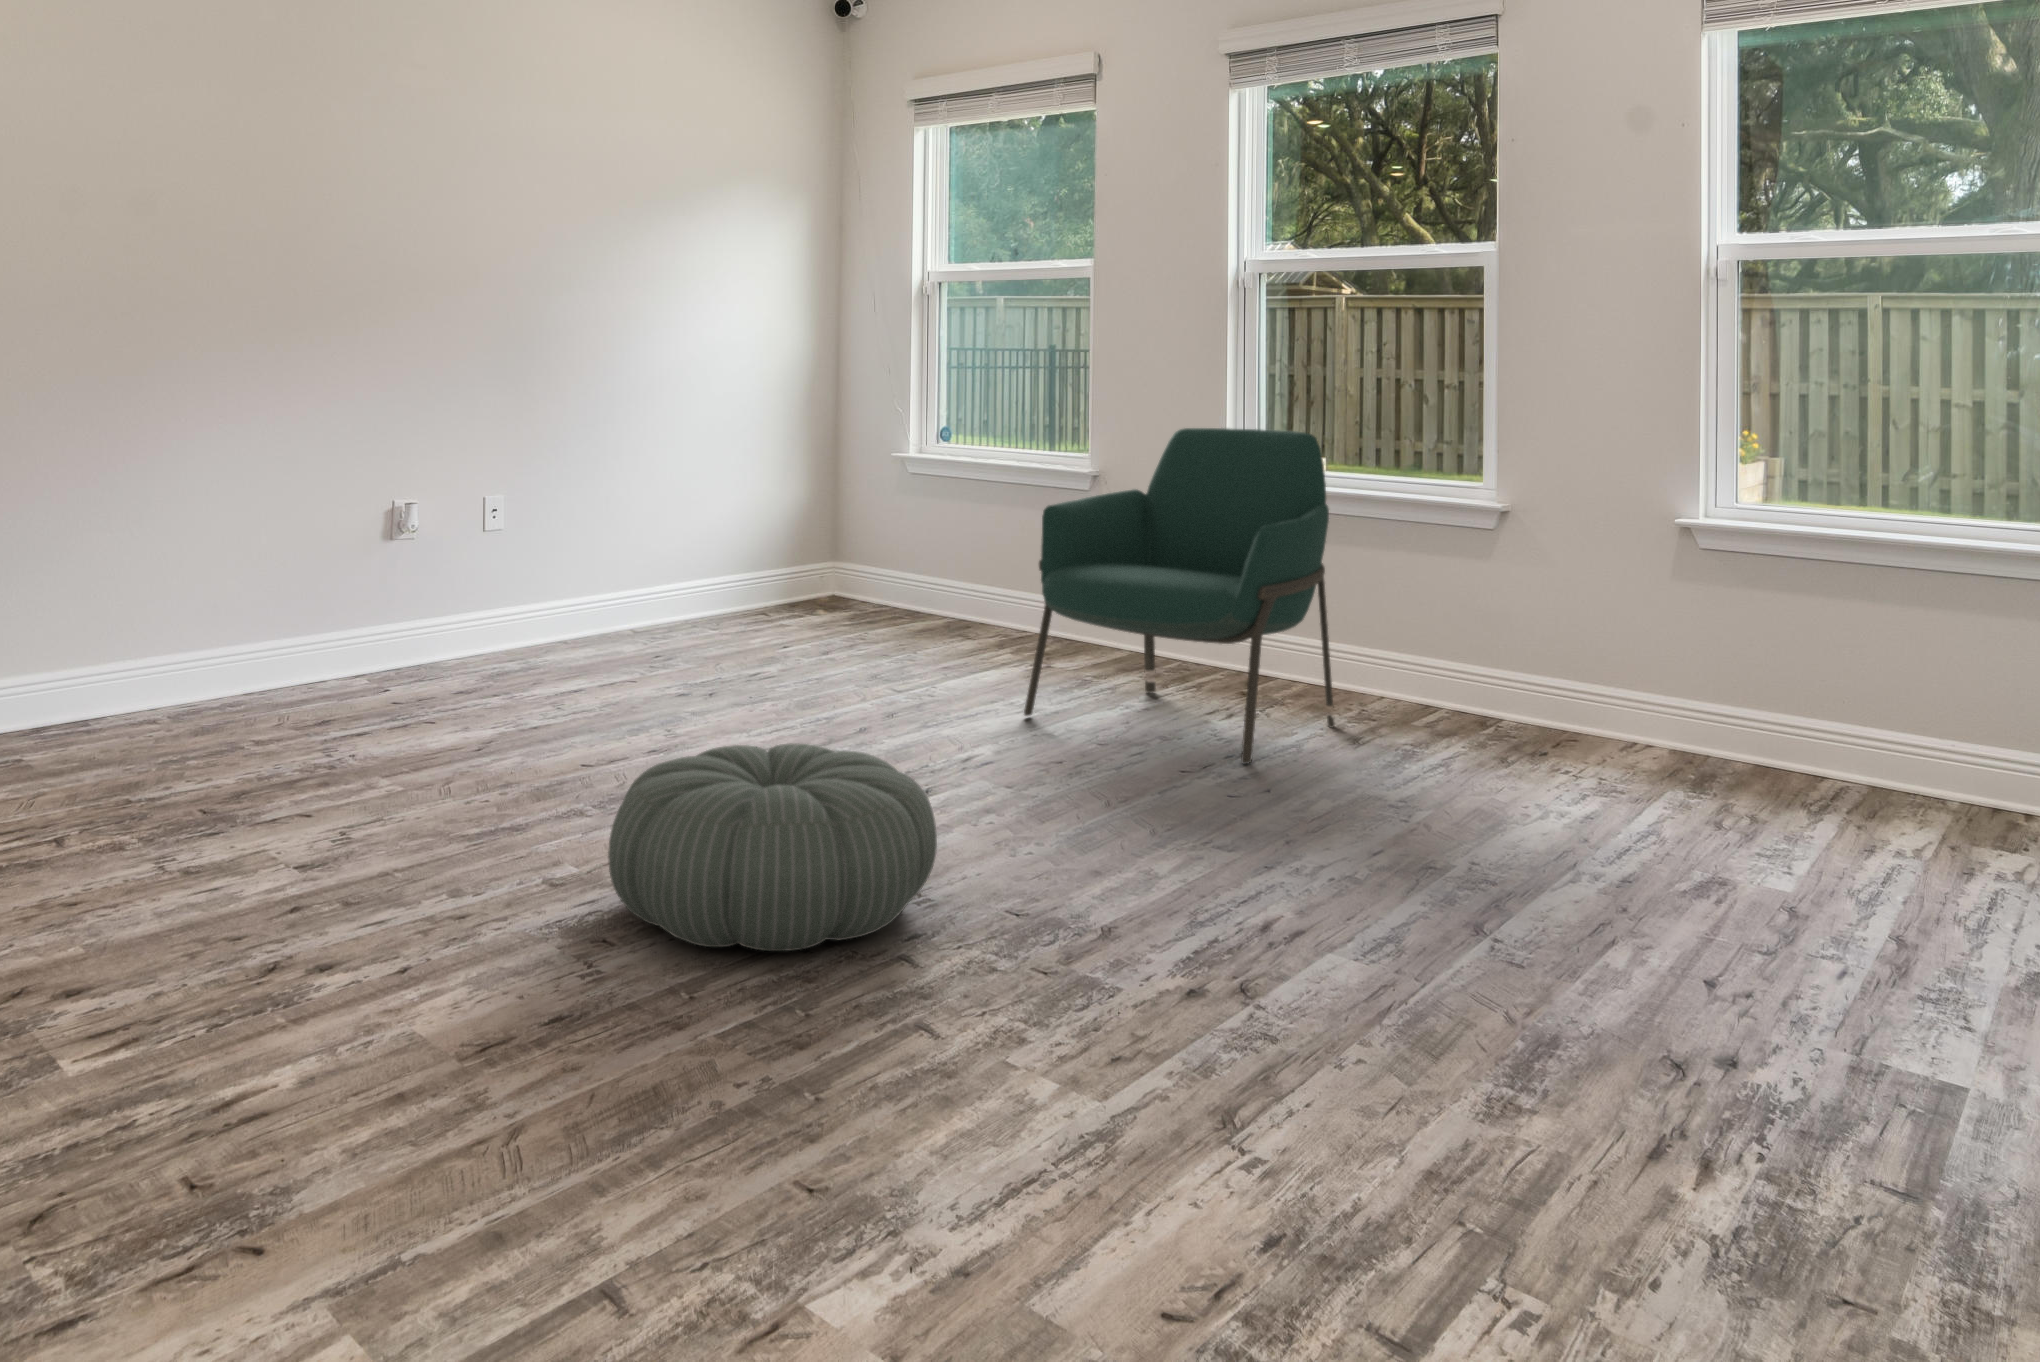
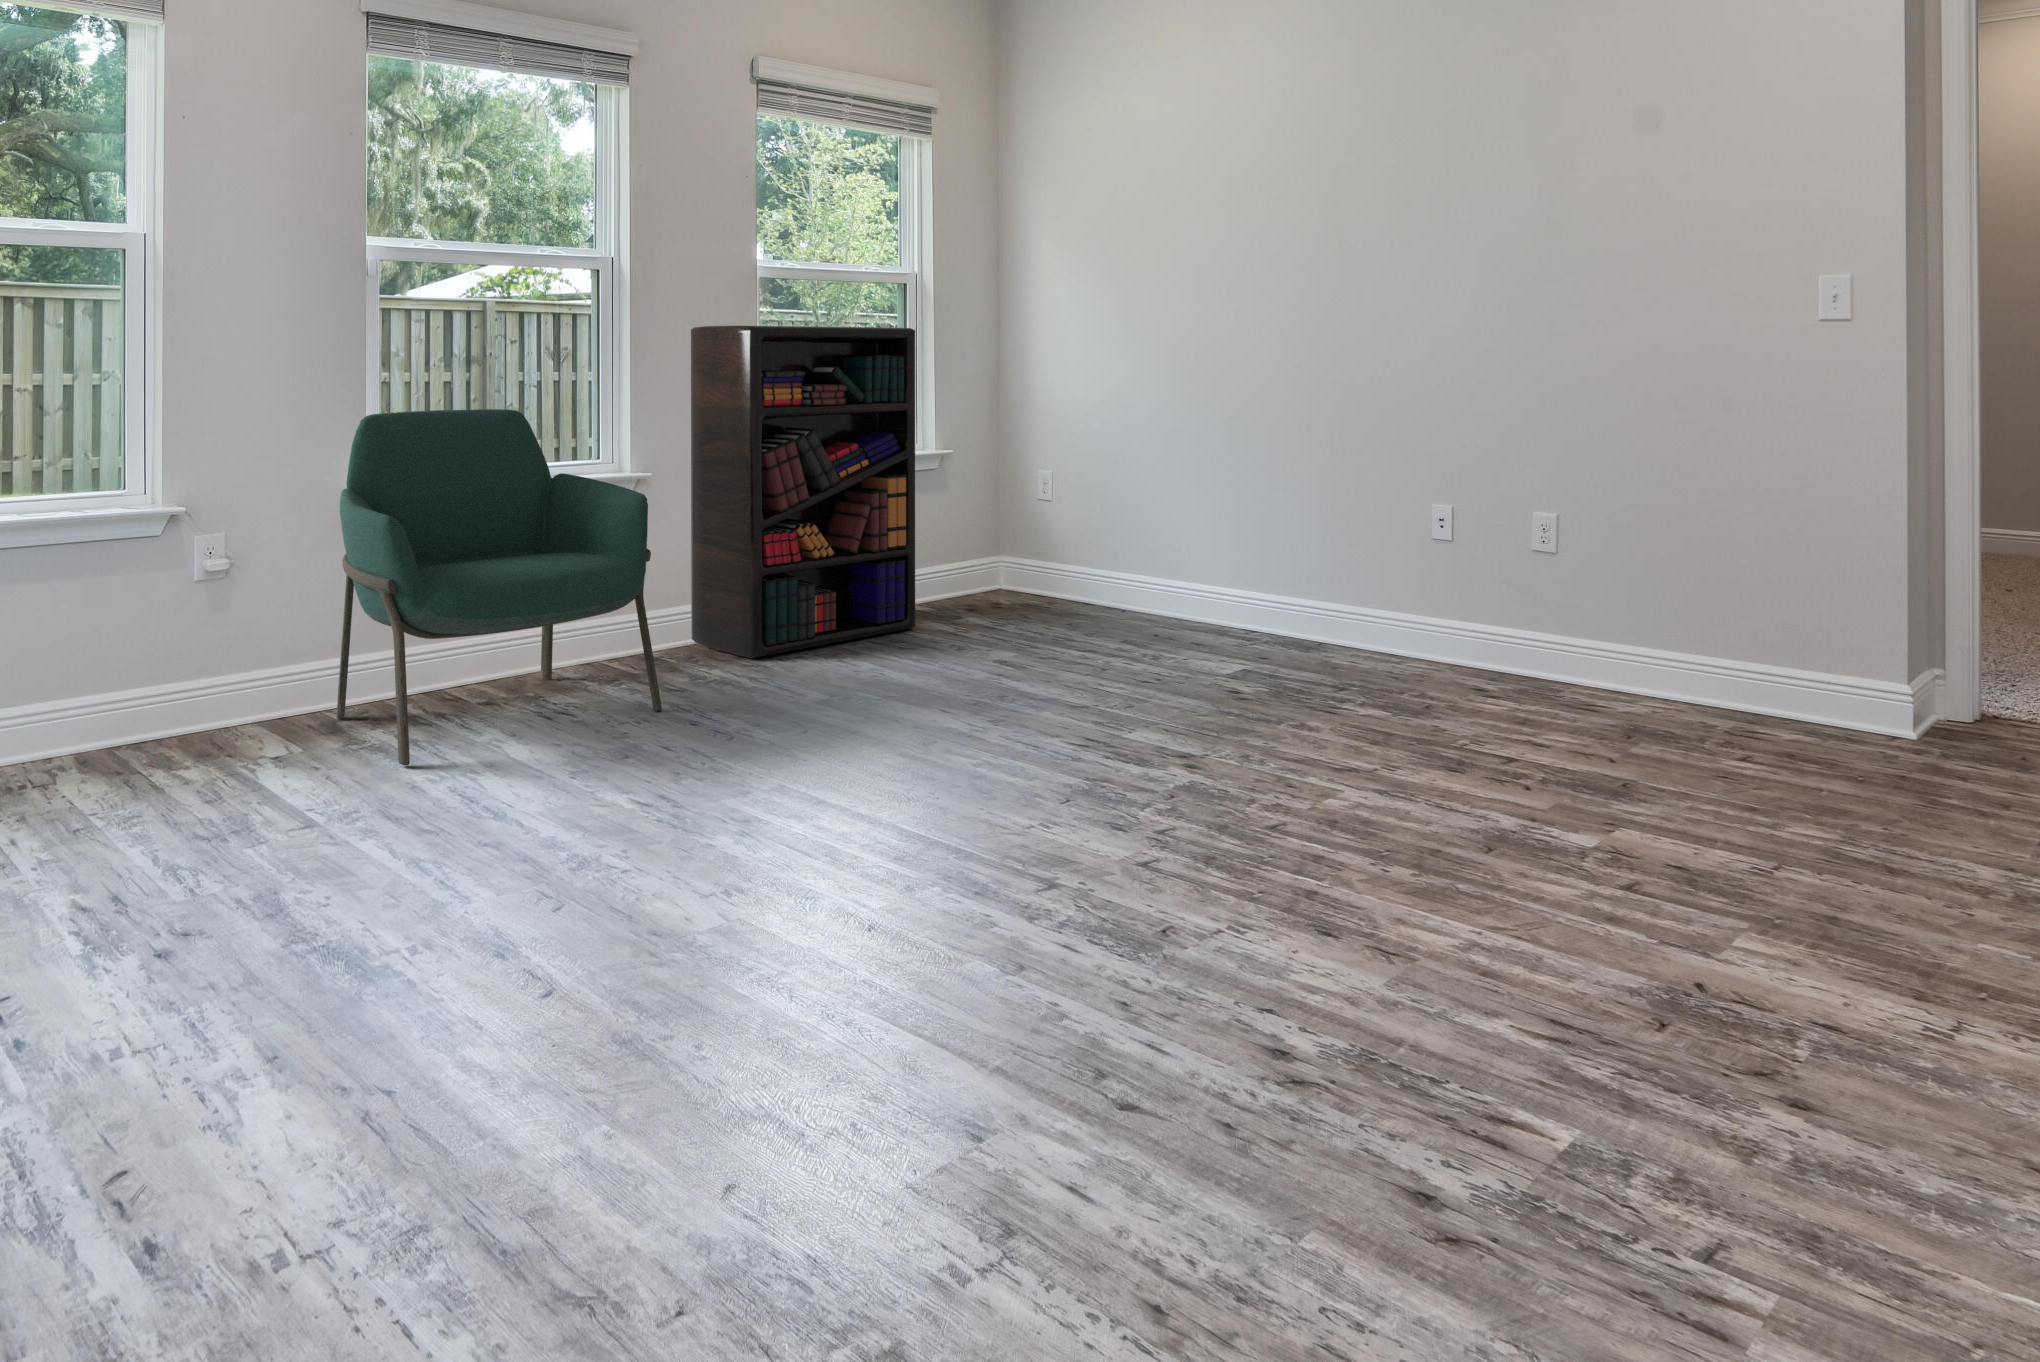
bookshelf: none [1506,335,1883,848] -> present [691,325,915,658]
pouf: present [608,743,937,951] -> none [898,713,1198,906]

